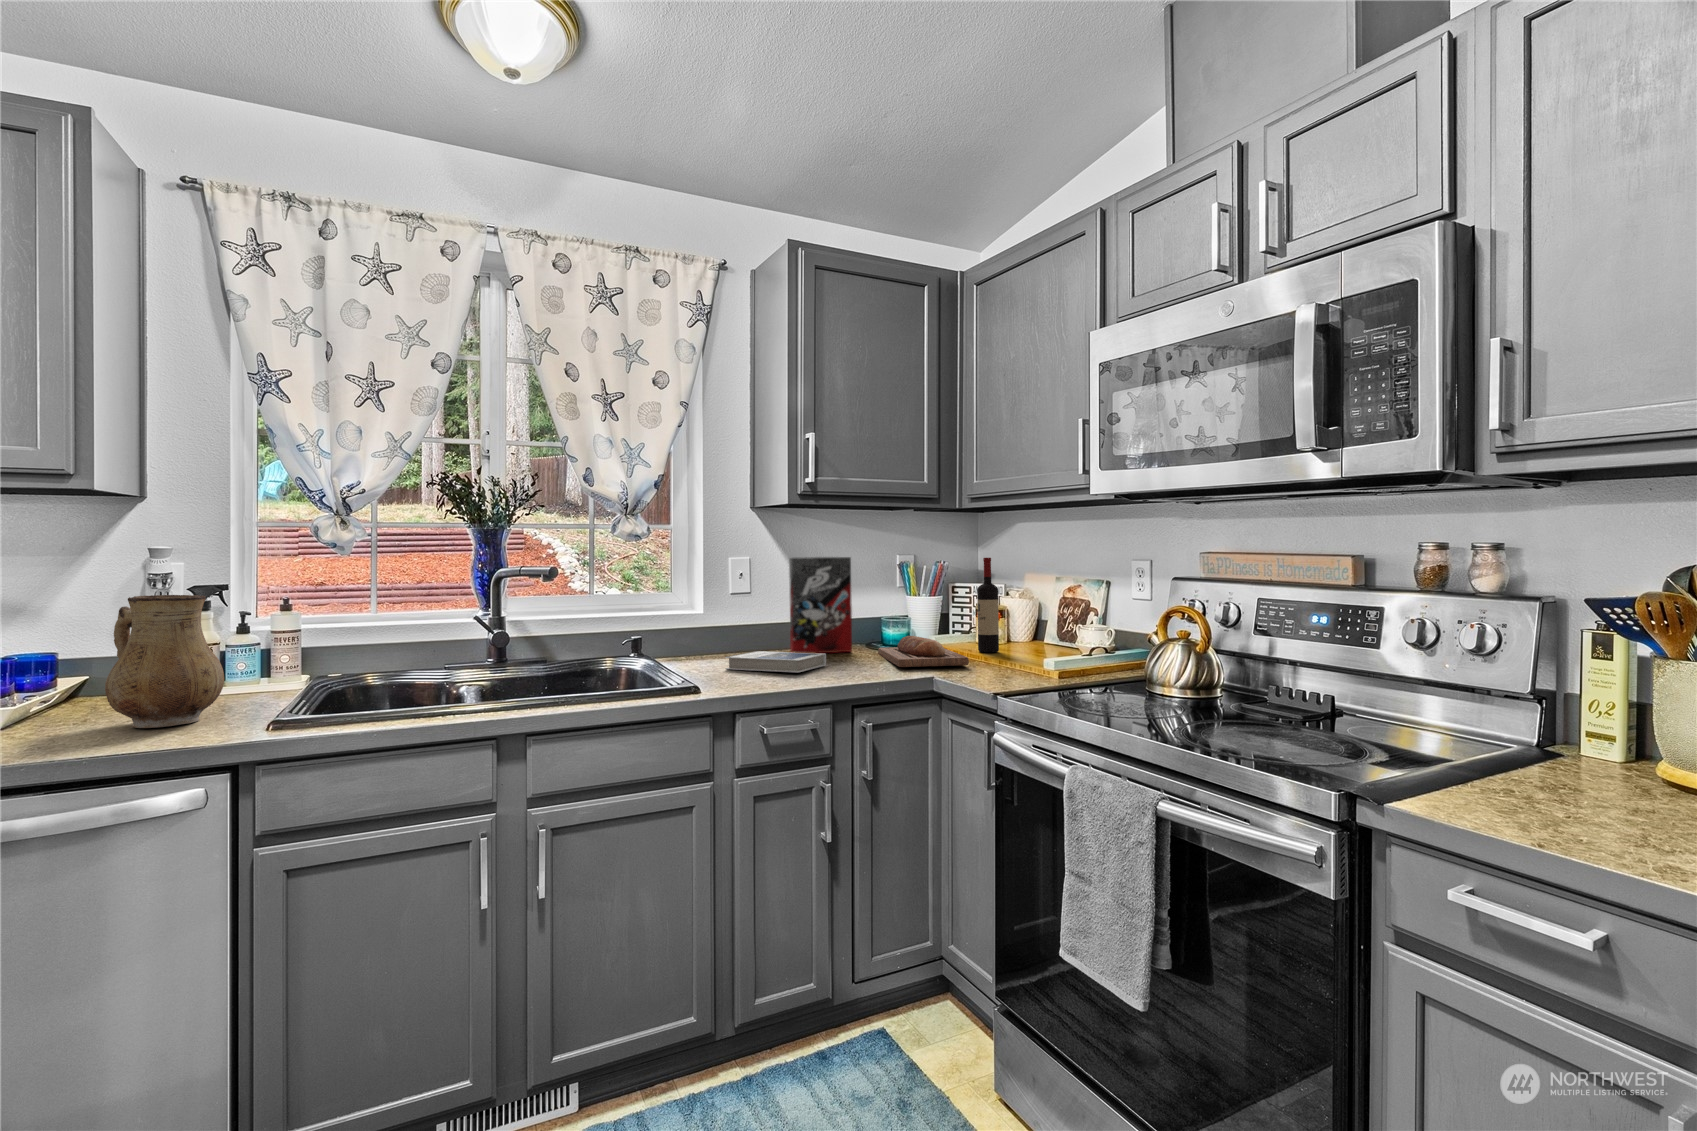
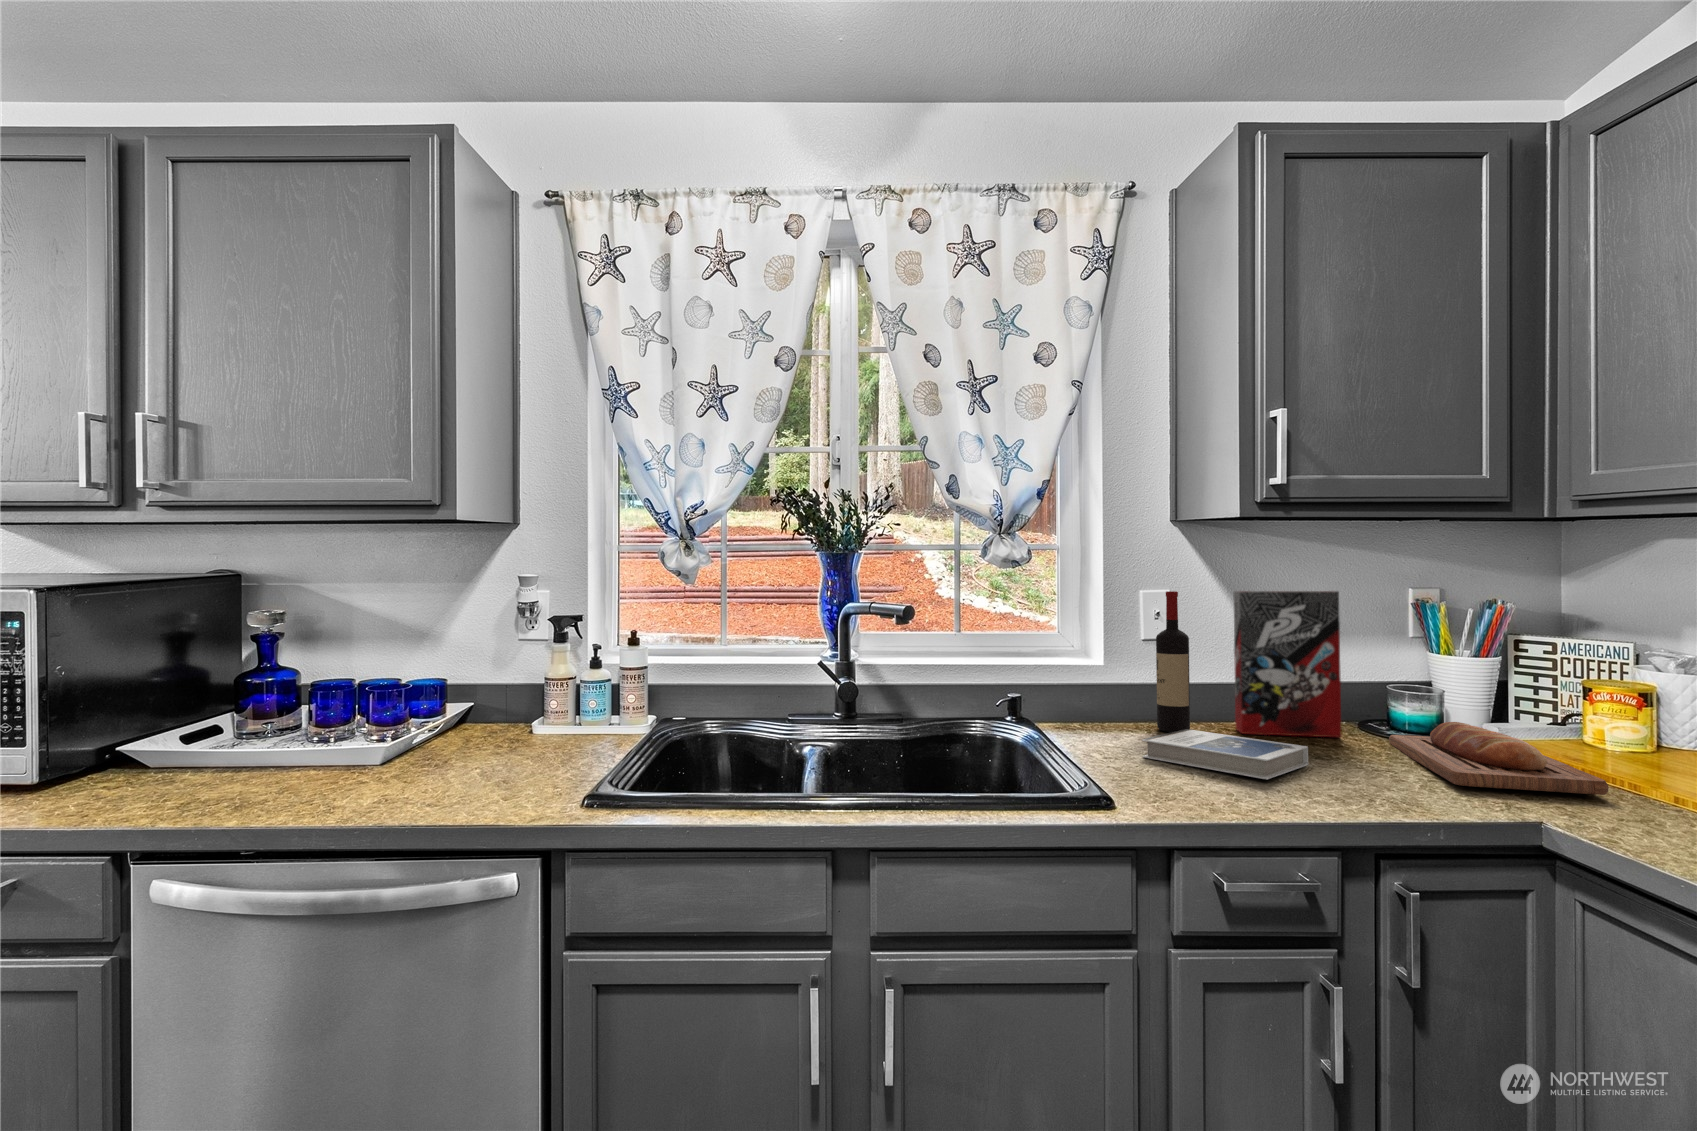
wine bottle: present [977,558,999,652] -> present [1156,591,1190,732]
ceramic pitcher: present [105,595,224,728] -> none [432,637,544,791]

